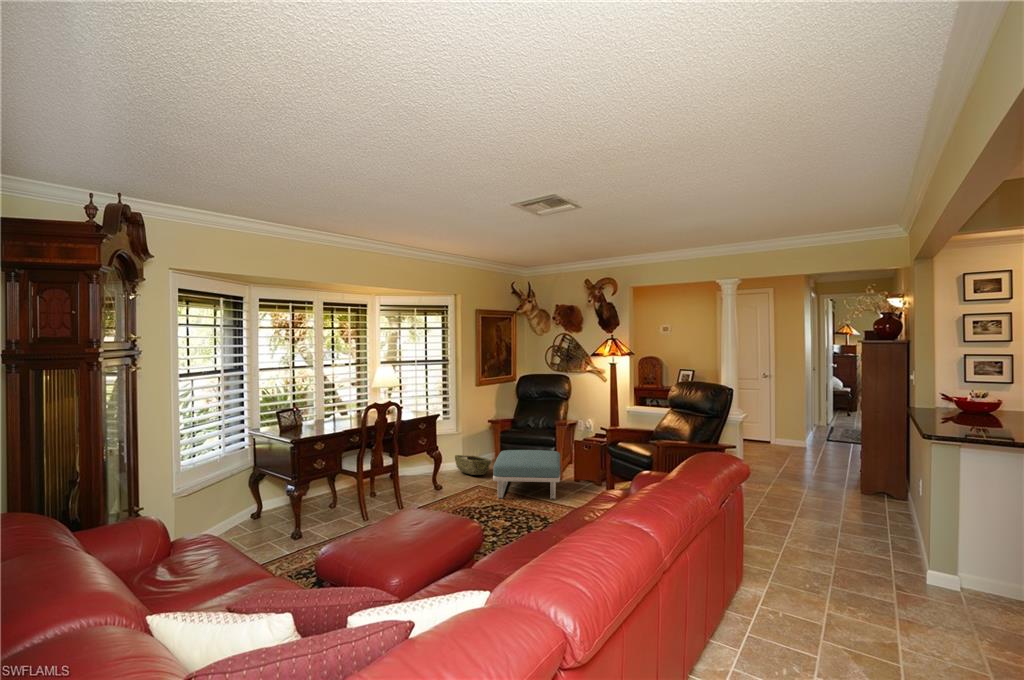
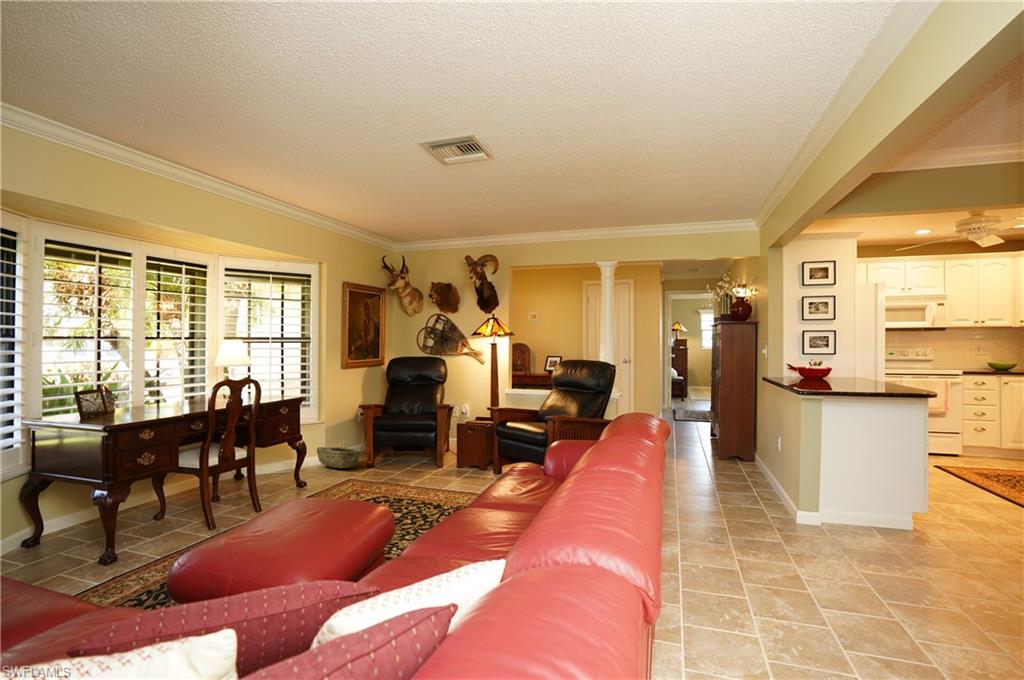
footstool: present [493,450,560,499] -> none [371,436,447,490]

